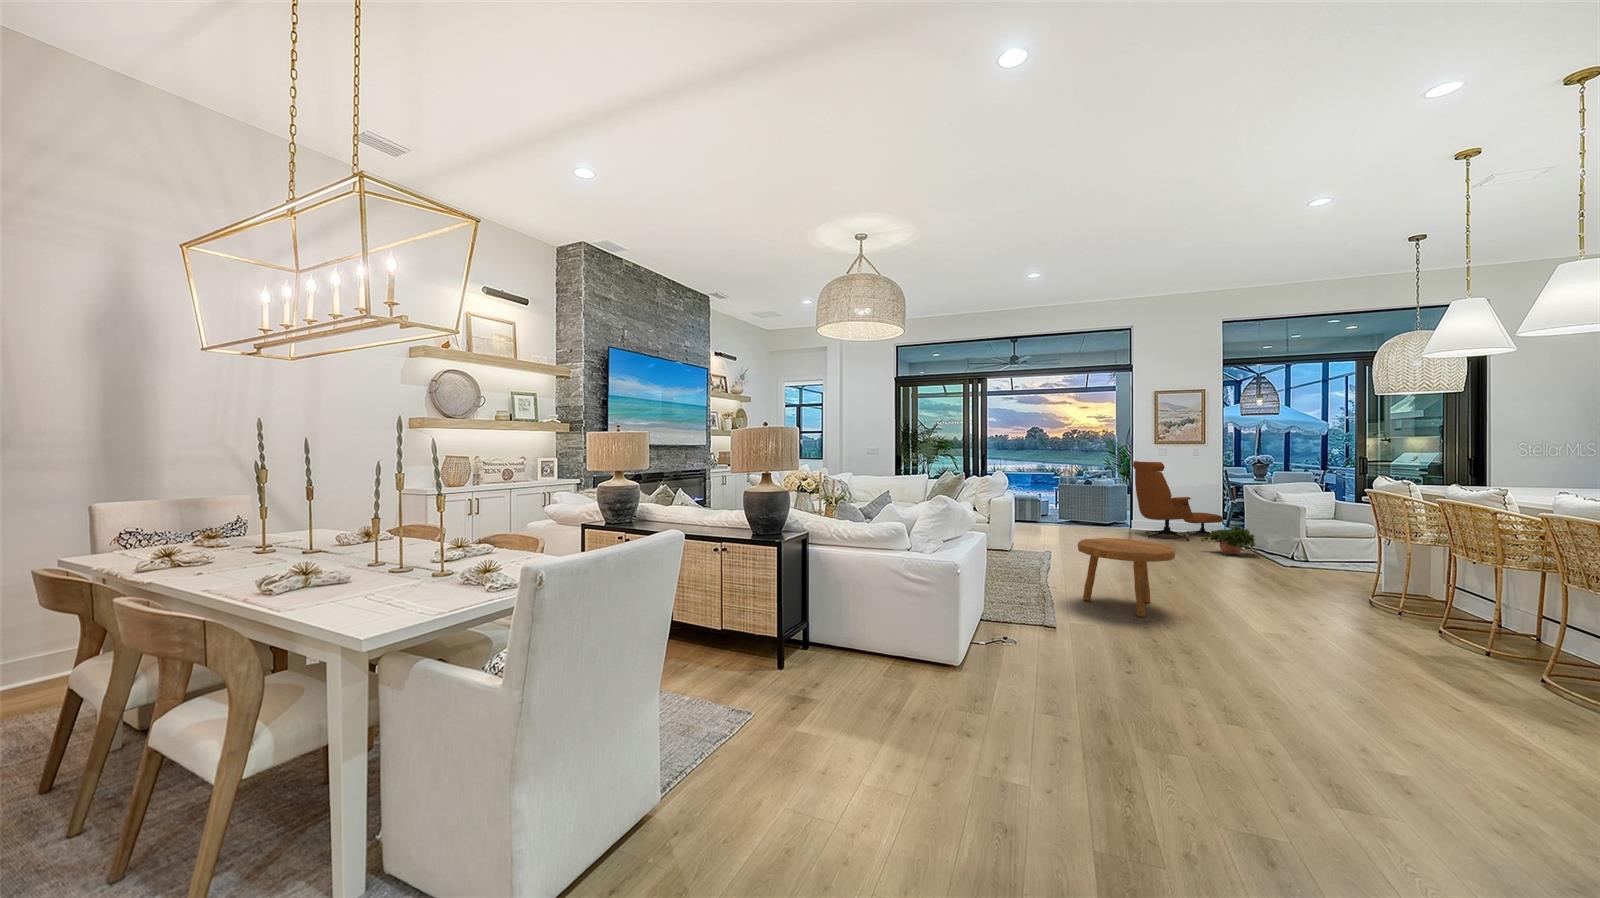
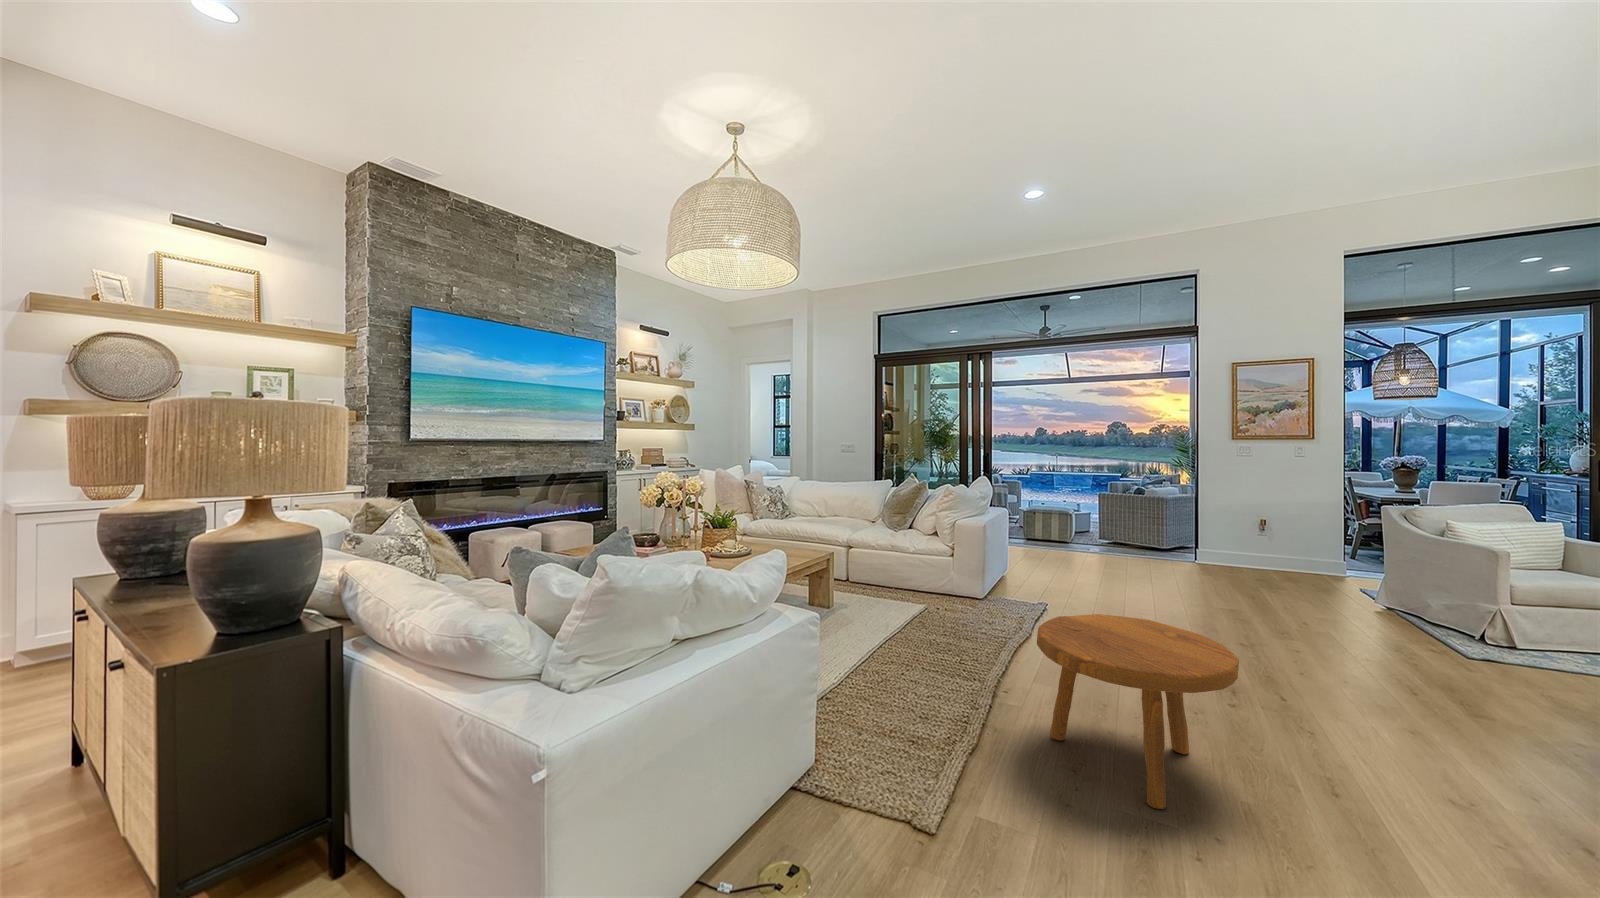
lounge chair: present [1133,461,1223,541] -> none [1196,465,1344,589]
potted plant: present [1201,525,1256,555] -> none [1303,571,1413,624]

